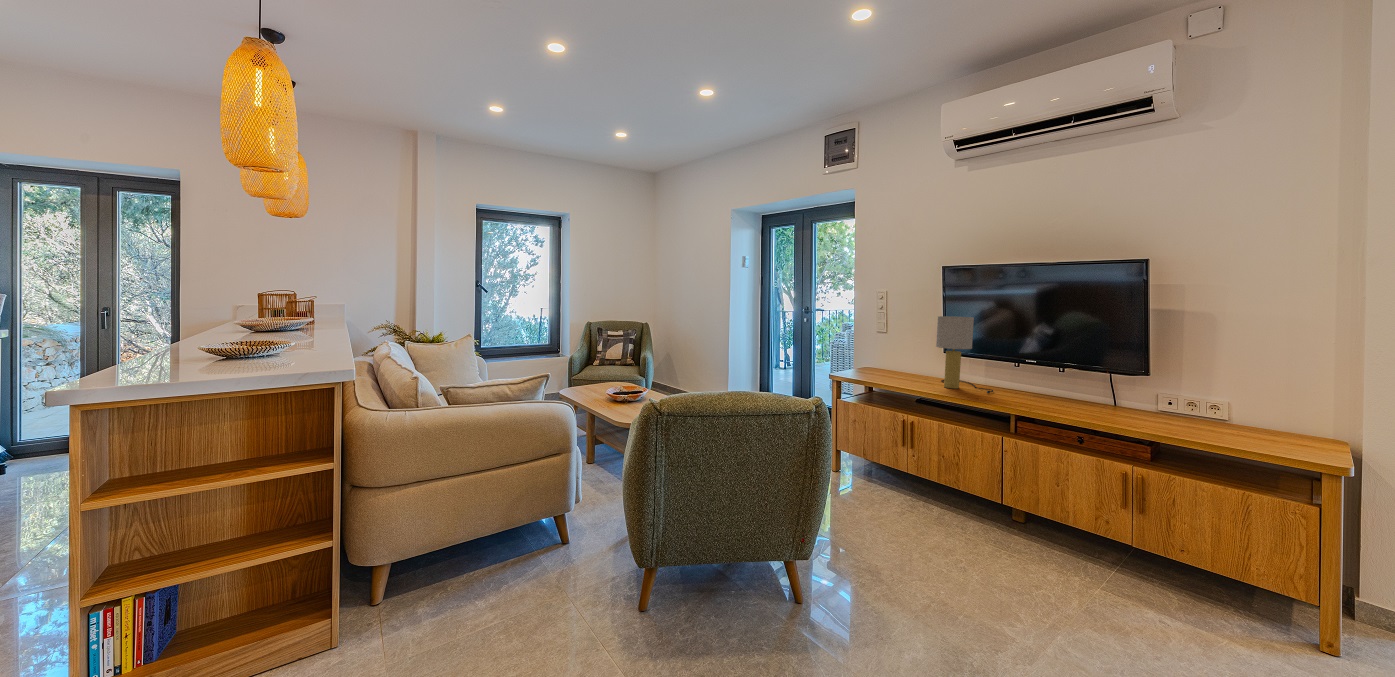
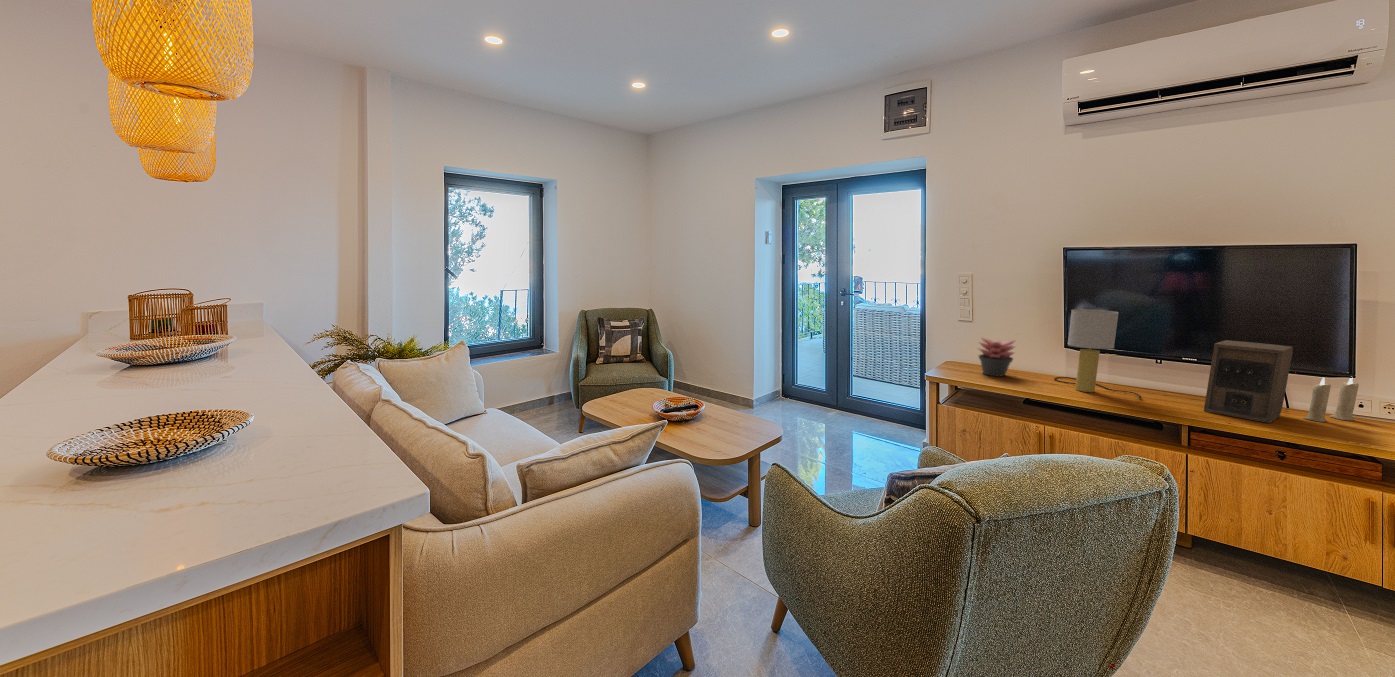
speaker: none [1028,342,1100,410] -> present [1204,340,1293,423]
succulent plant: none [878,343,912,377] -> present [979,338,1015,376]
candle: none [1112,372,1163,414] -> present [1304,378,1359,422]

